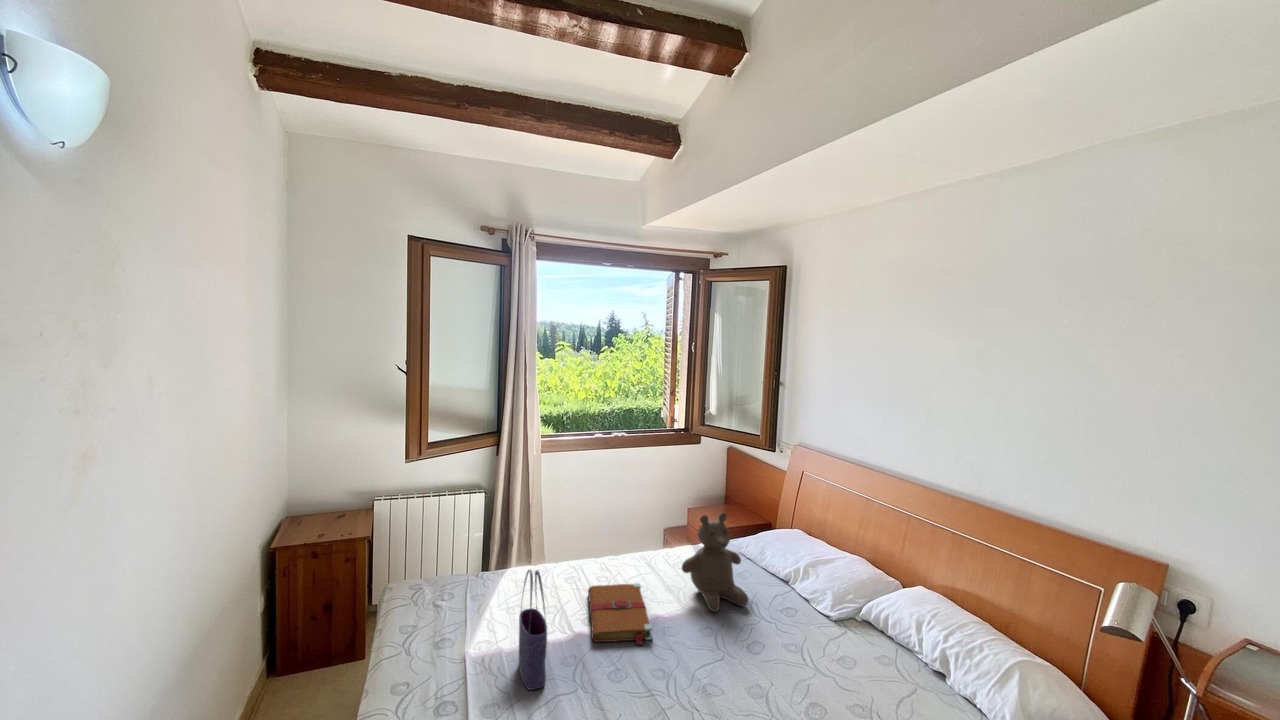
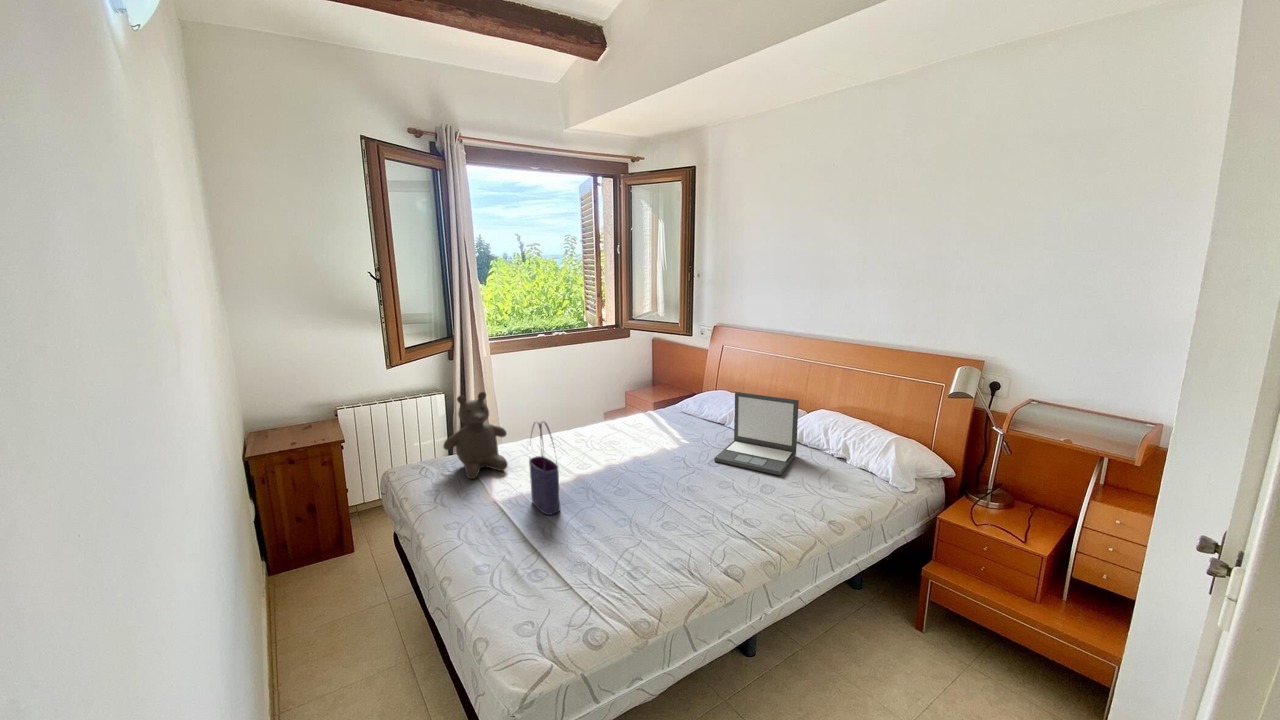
teddy bear: present [682,513,748,612] -> present [443,392,508,479]
laptop: none [759,549,878,686] -> present [714,392,799,475]
book: present [588,583,653,645] -> none [568,438,634,479]

